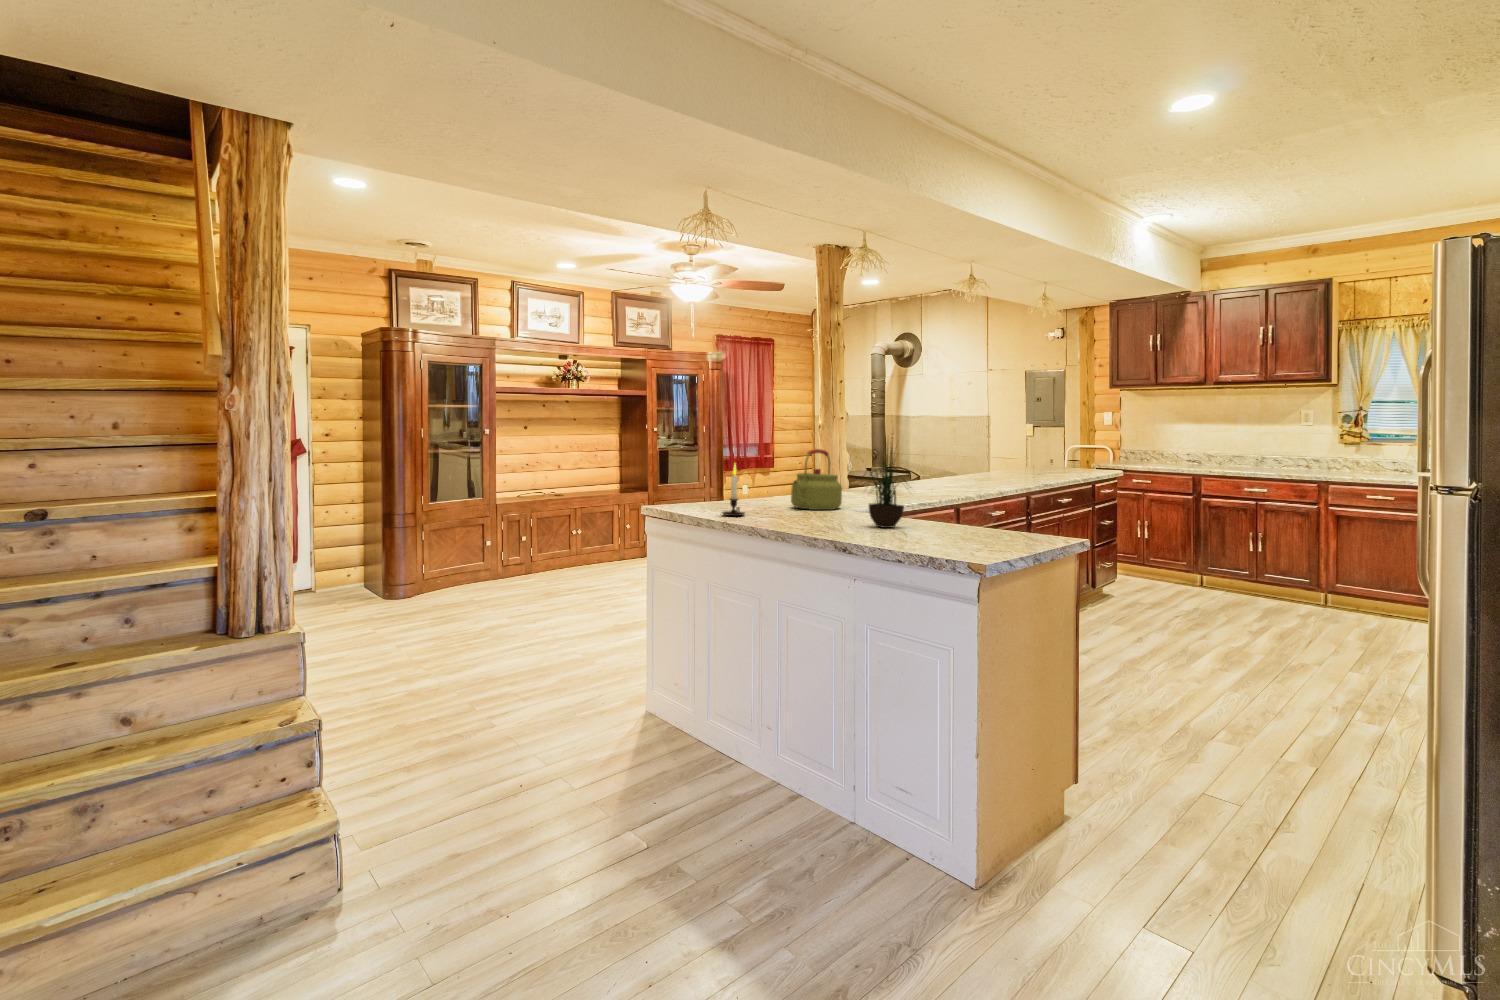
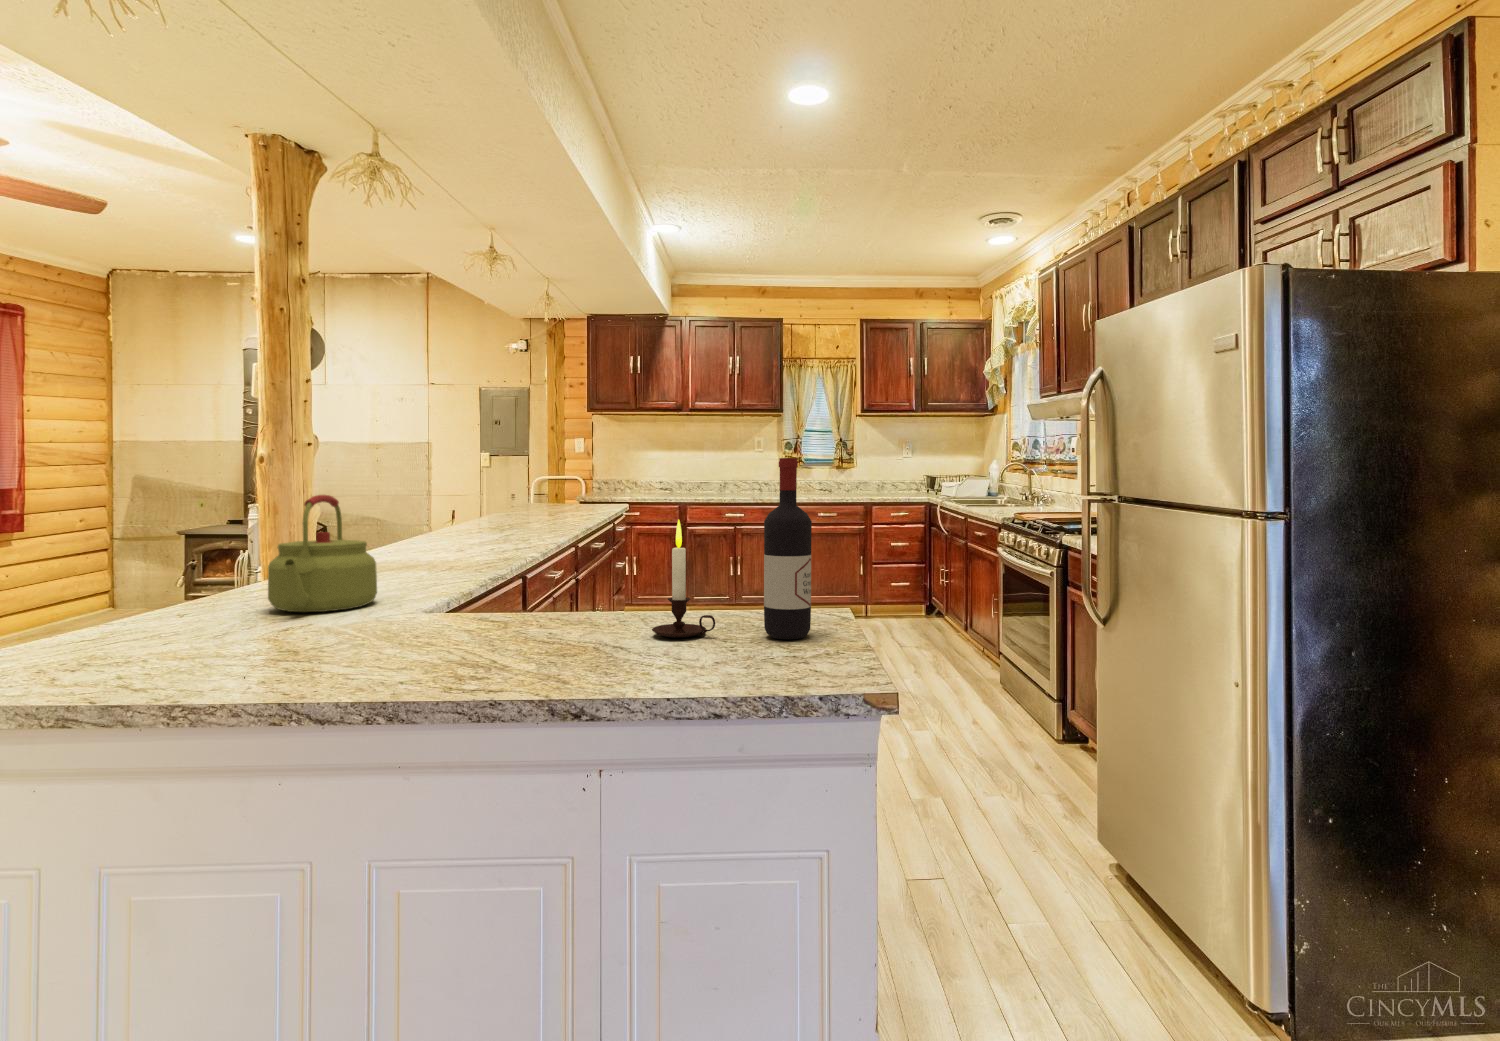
wine bottle: none [982,433,1016,542] -> present [764,458,812,639]
potted plant: present [868,437,906,528] -> none [493,436,603,638]
candle: present [722,465,745,516] -> present [652,520,715,638]

